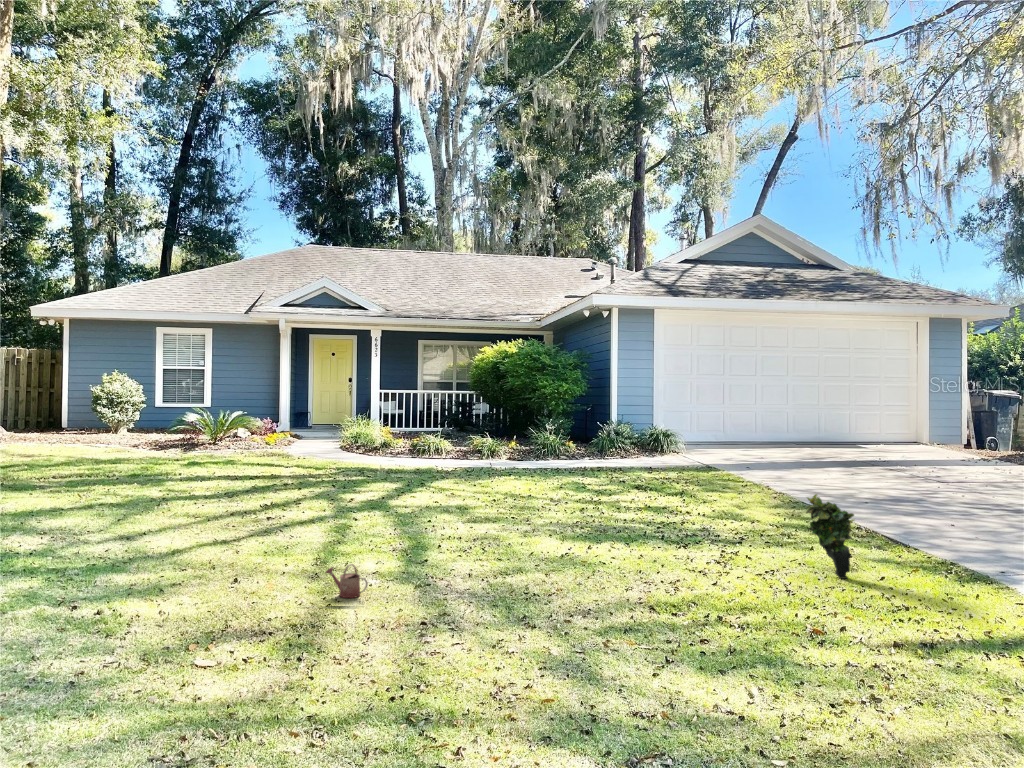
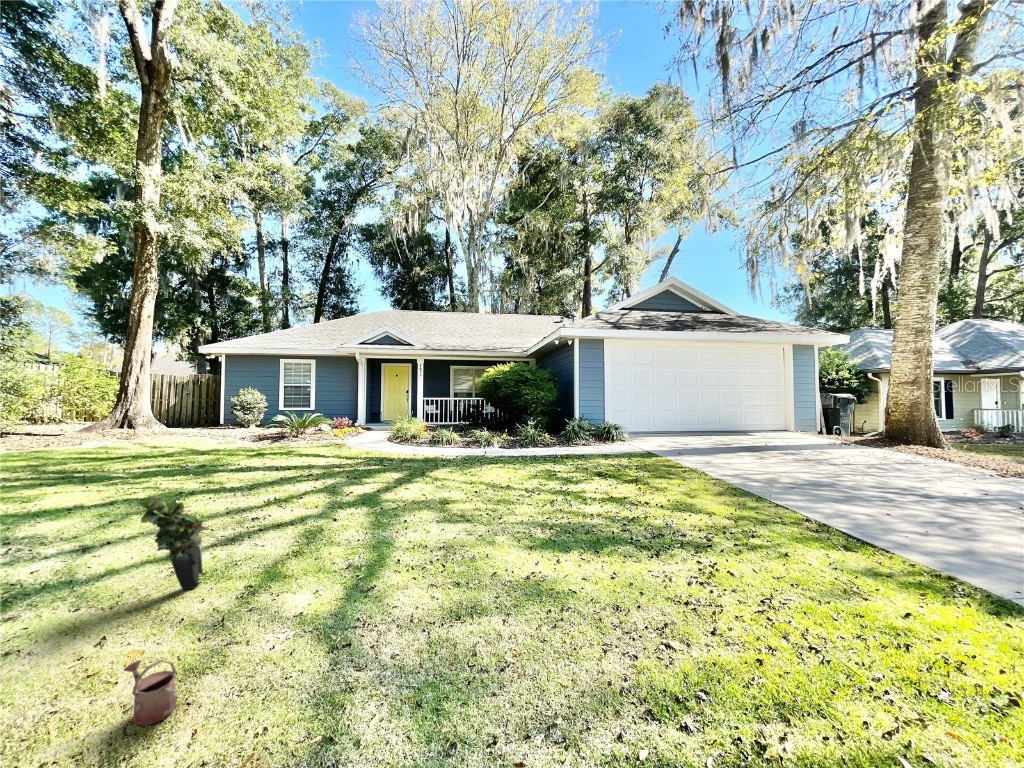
potted plant: present [806,494,855,579] -> present [134,494,208,589]

